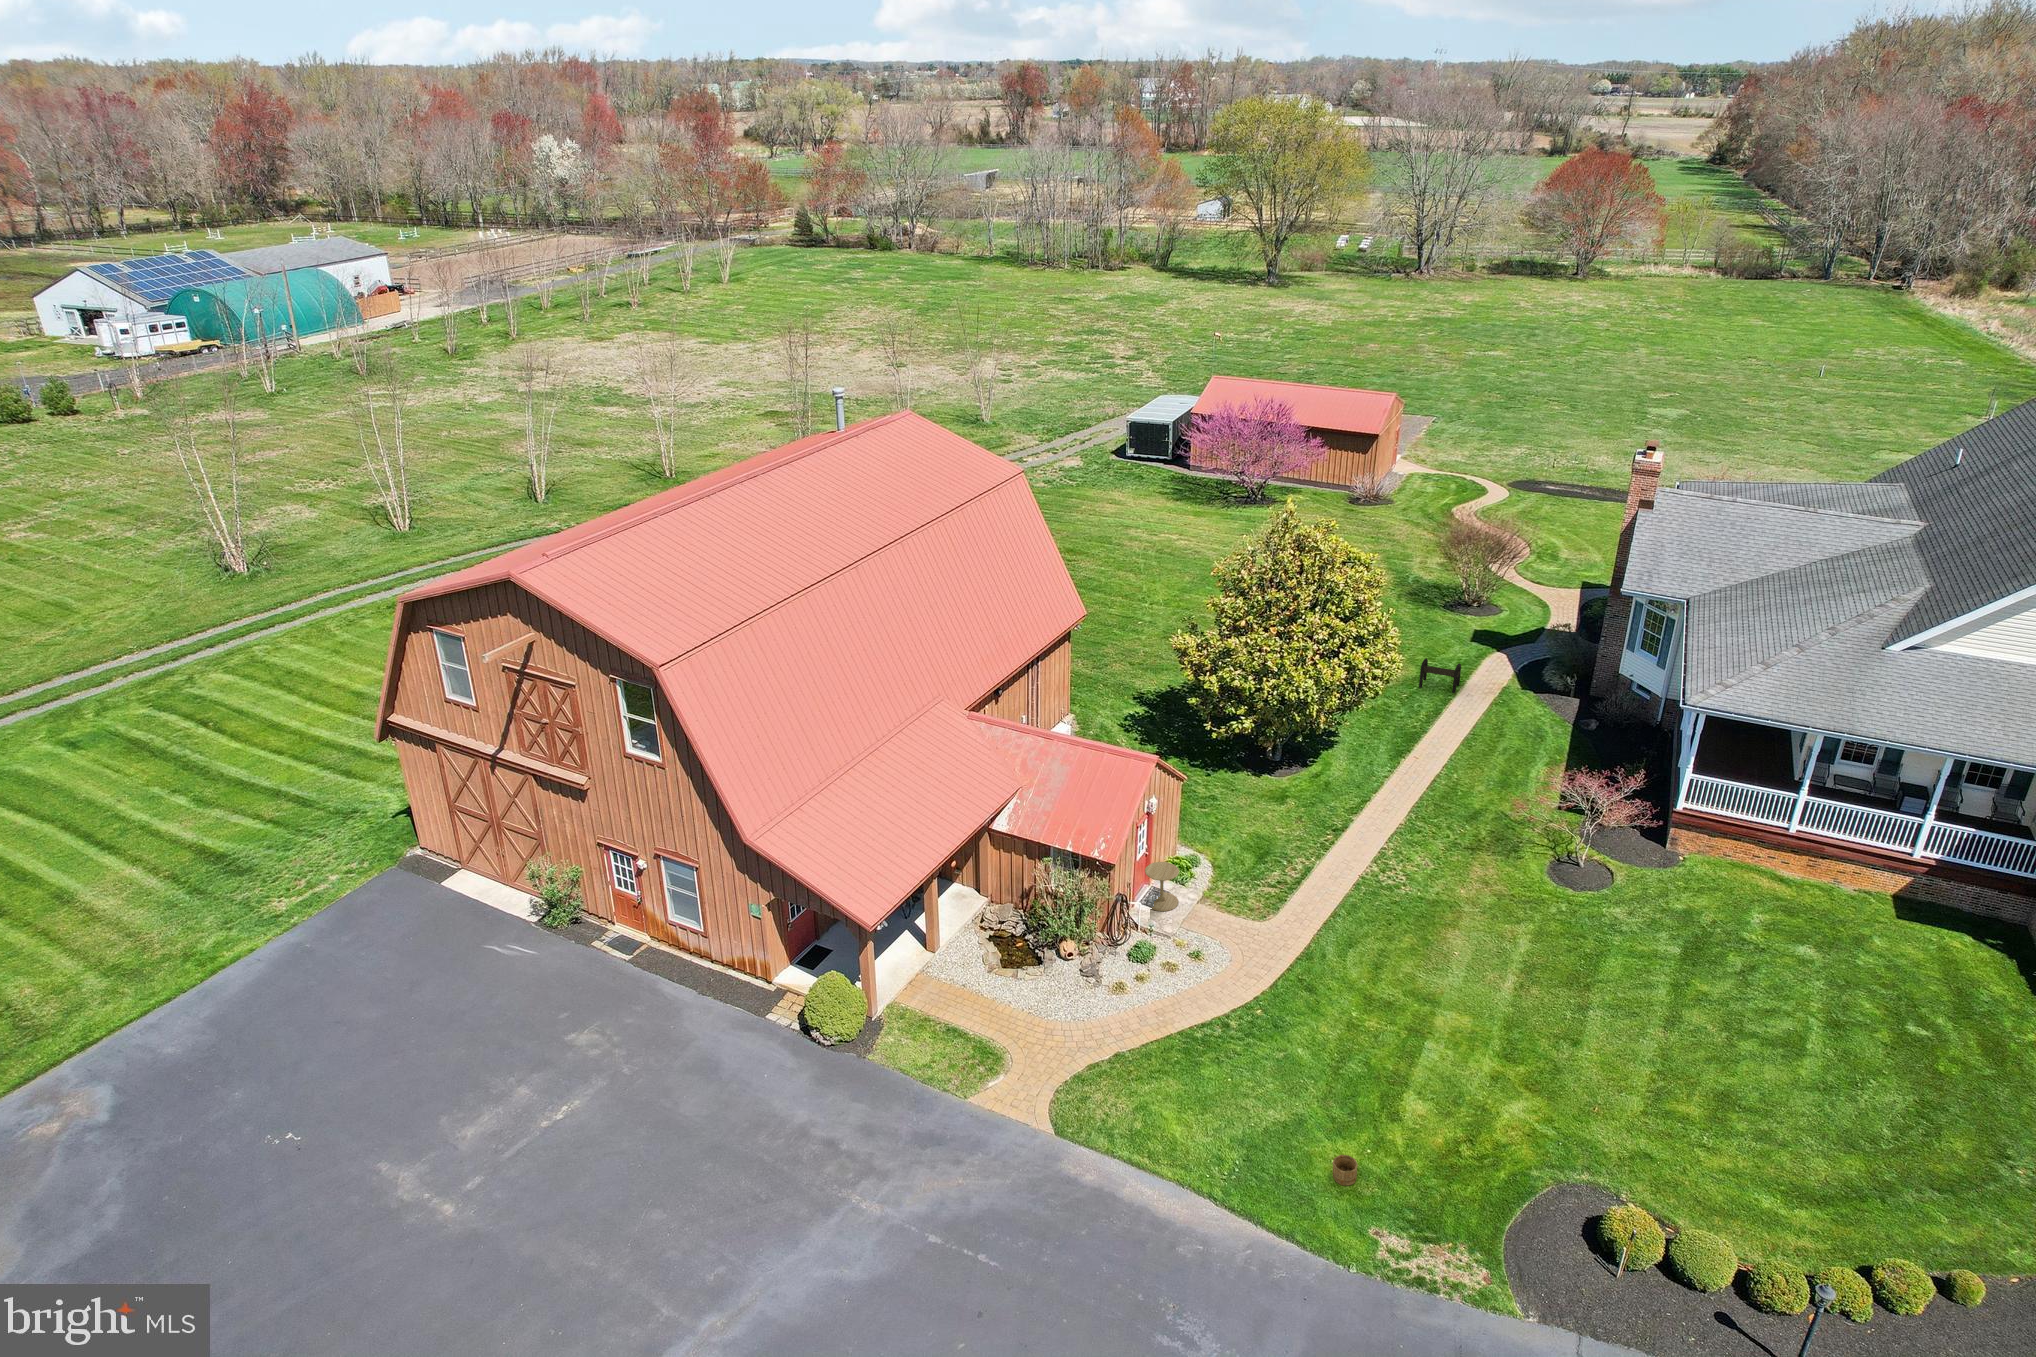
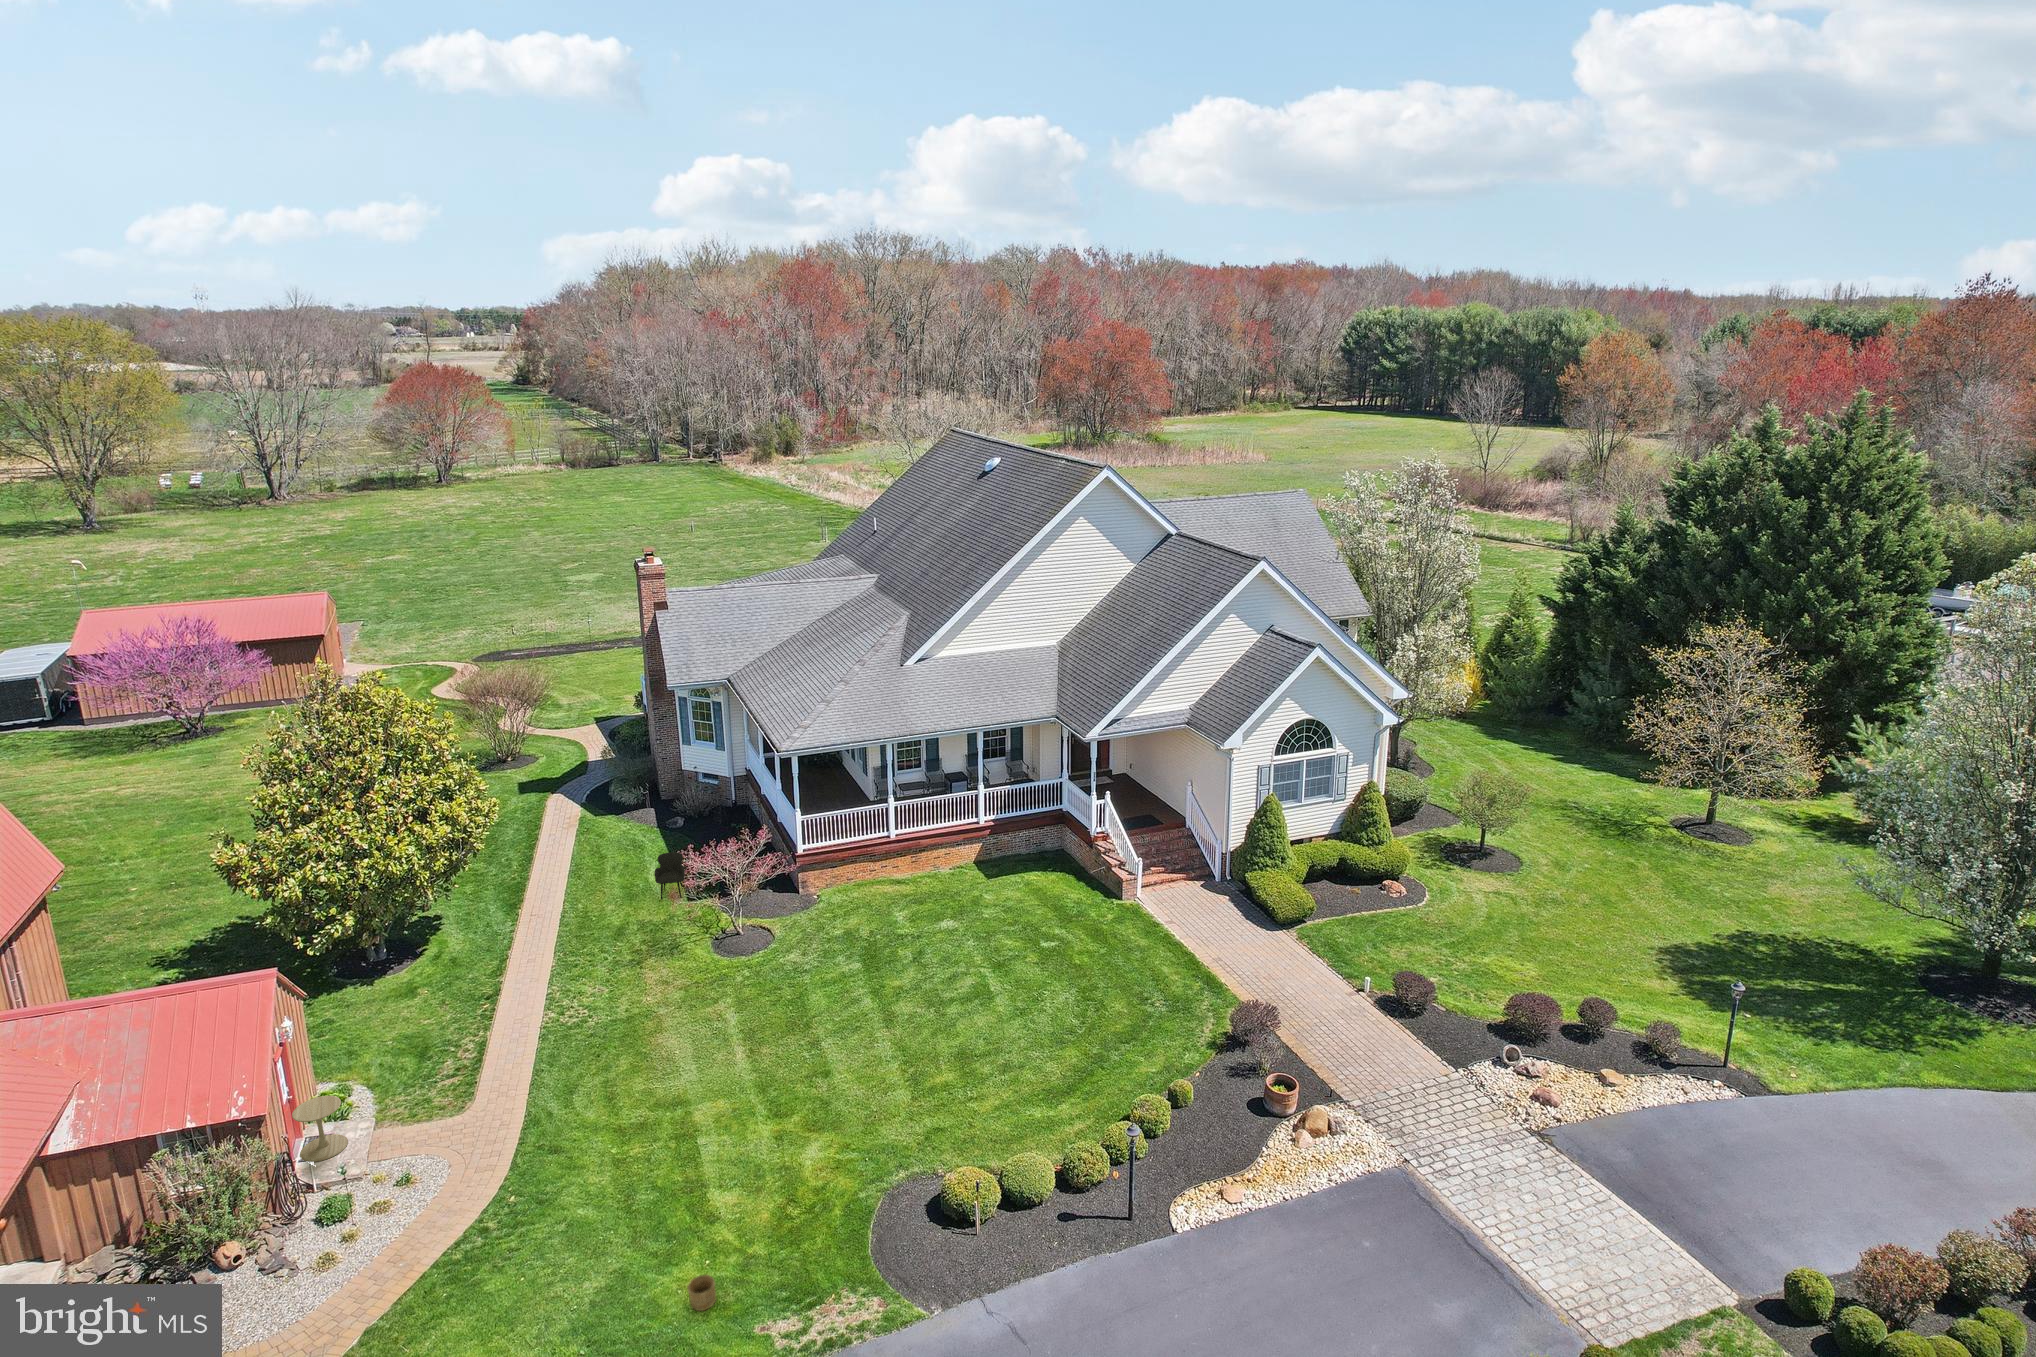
bench: present [1419,658,1461,693] -> none [500,809,543,844]
armchair: none [1526,754,1561,804] -> present [655,852,685,899]

